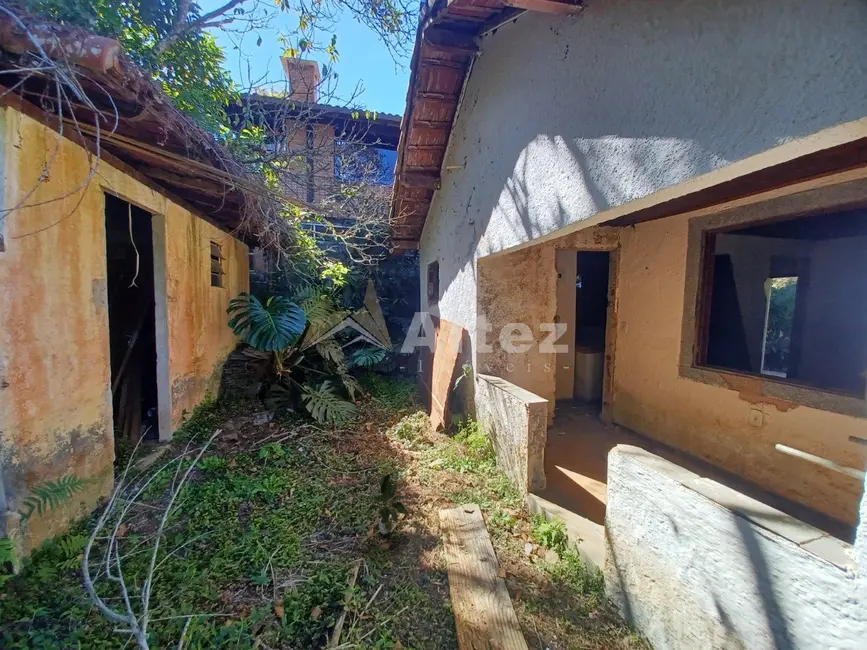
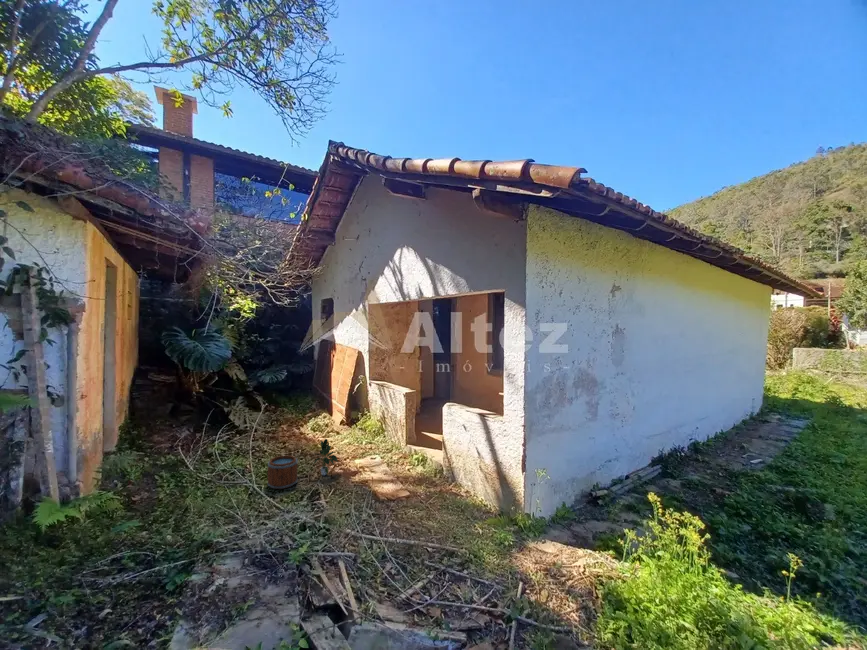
bucket: none [289,492,340,556] -> present [267,455,297,489]

